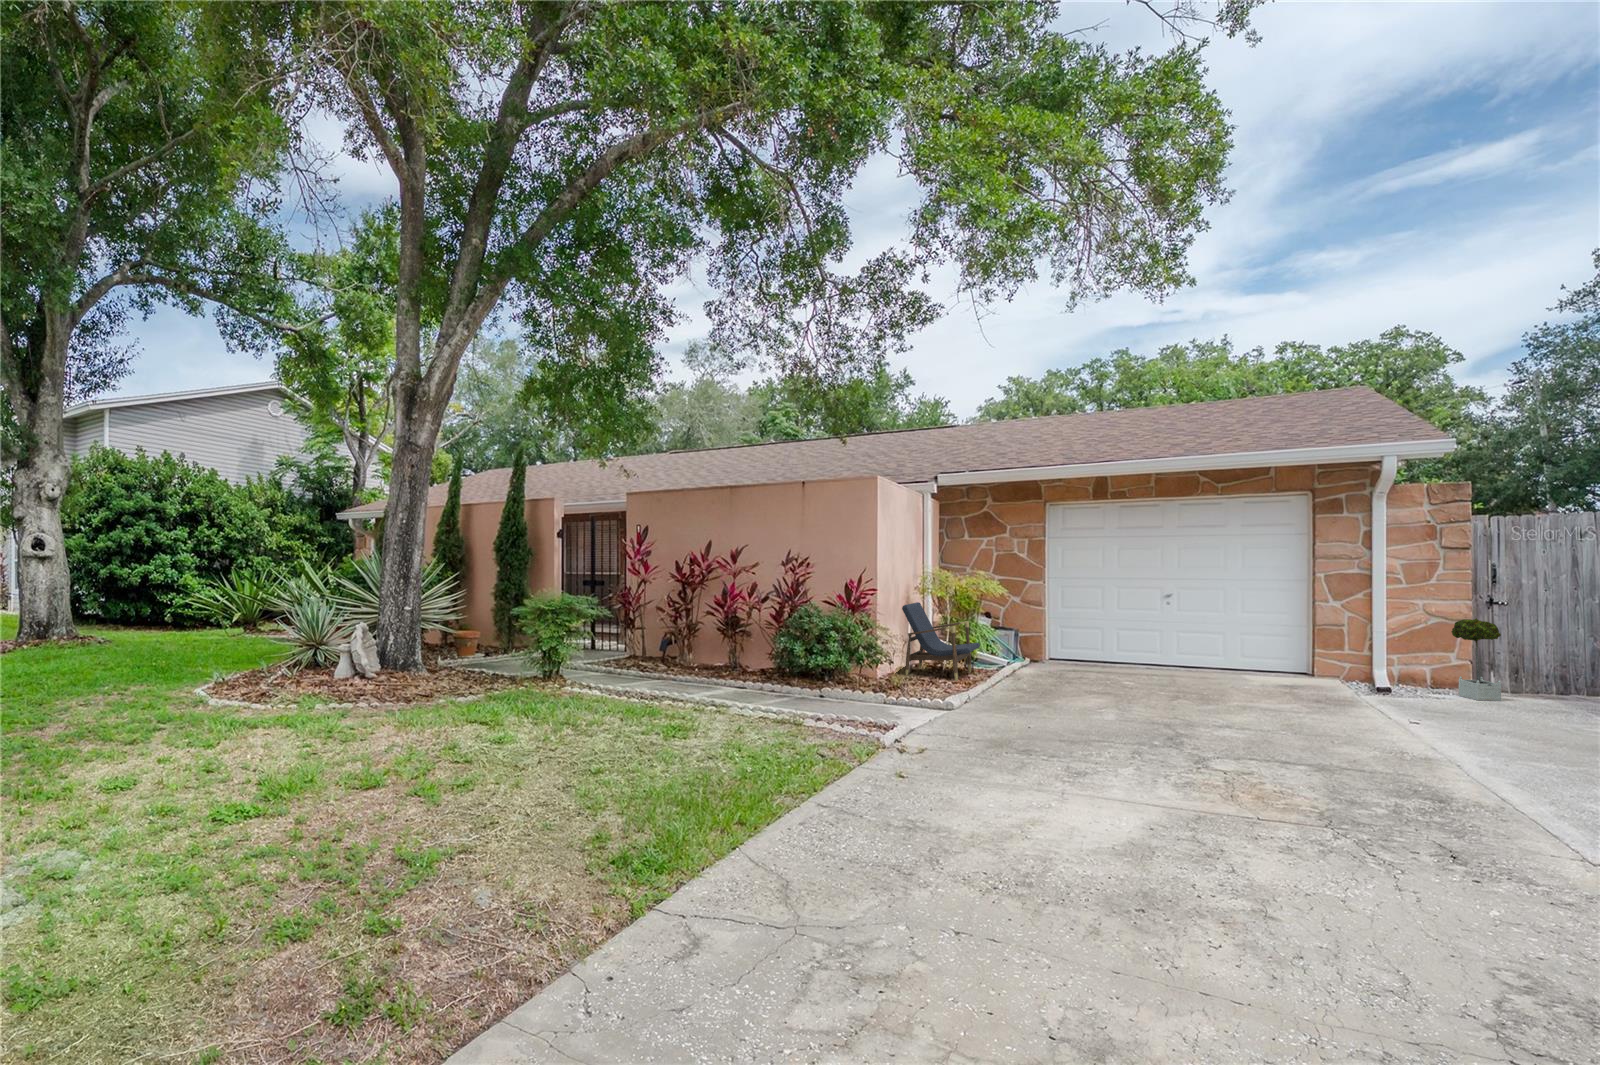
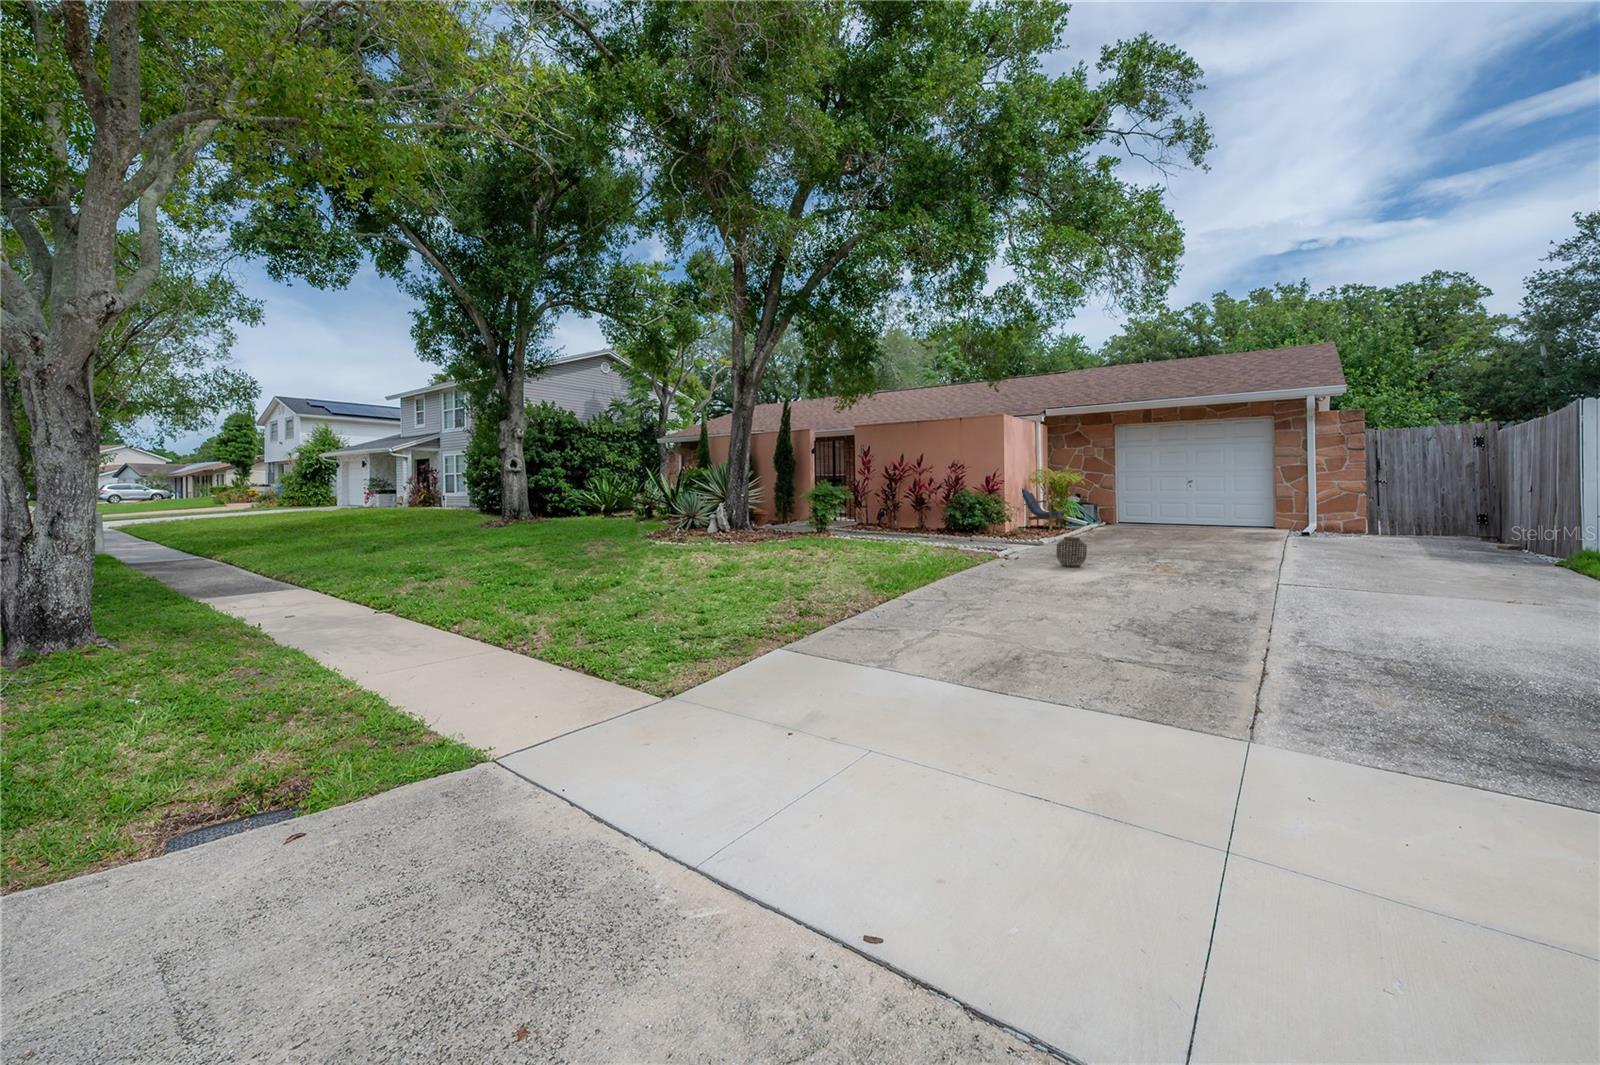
potted tree: present [1451,618,1501,701] -> none [1354,490,1381,538]
woven basket: none [983,855,1085,983] -> present [1056,537,1087,567]

